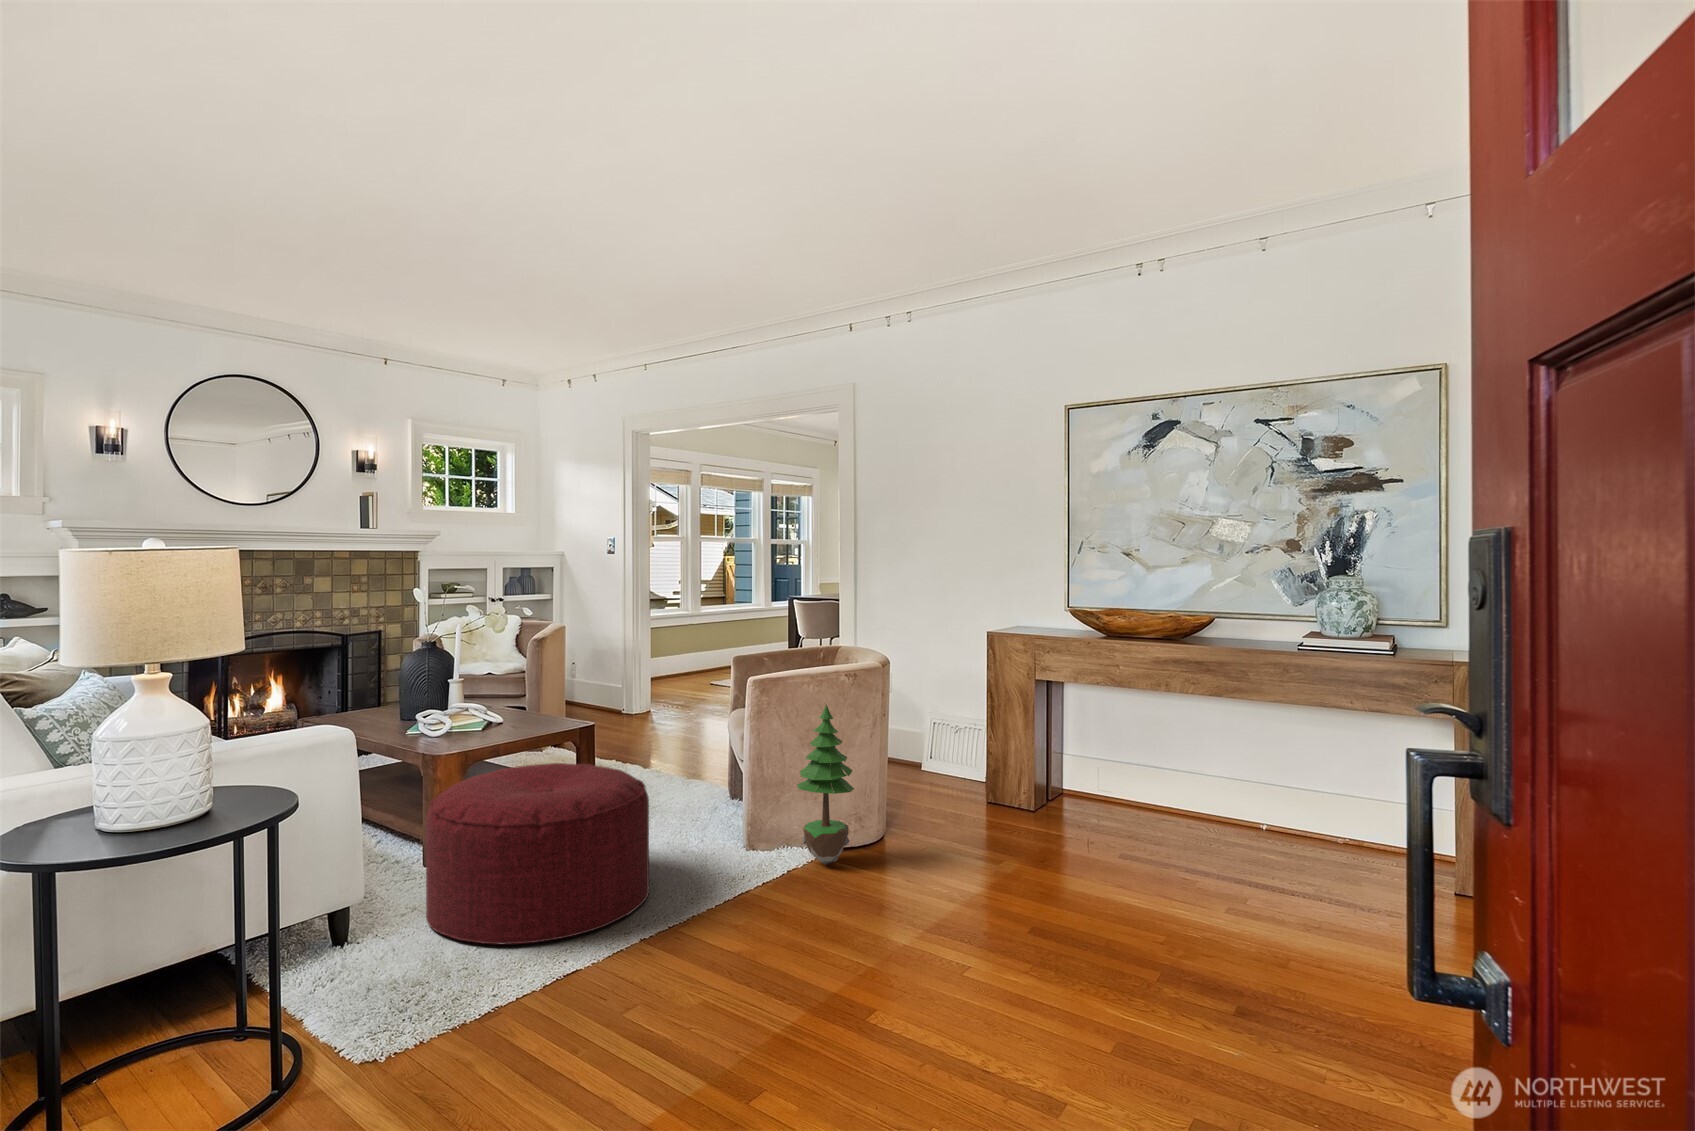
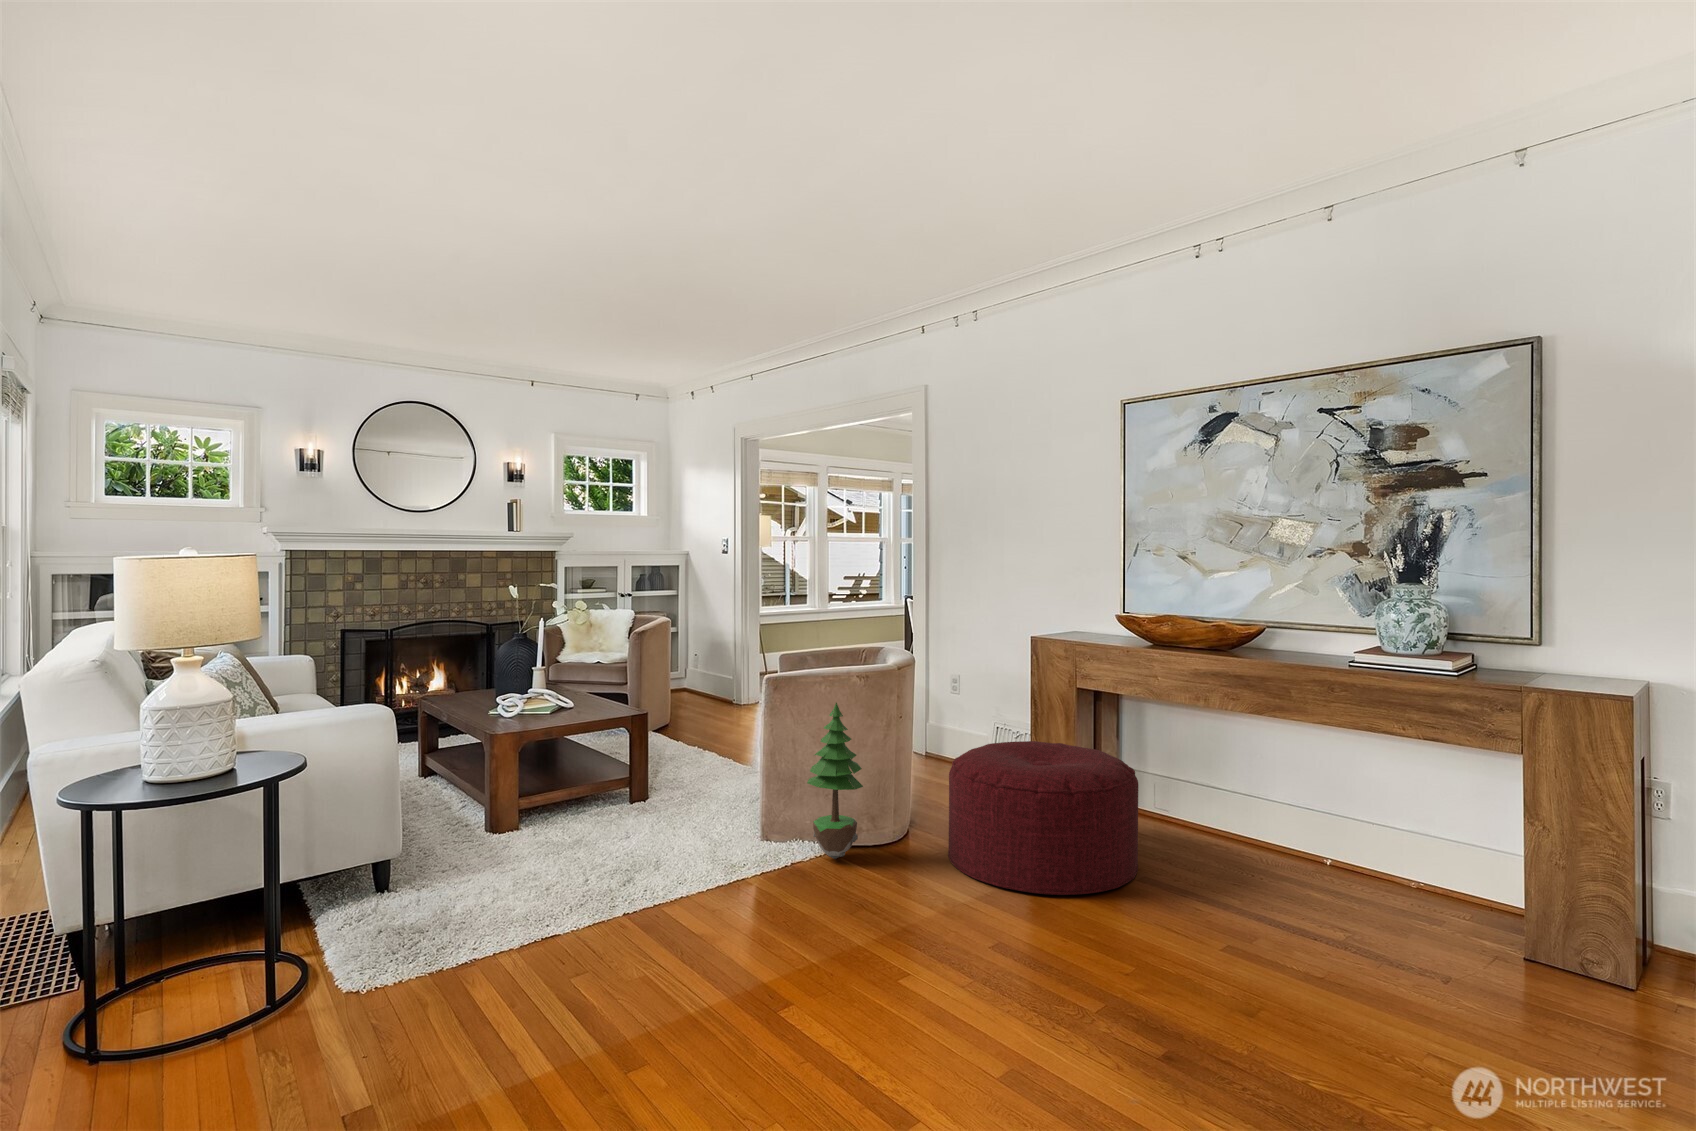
ottoman: present [426,763,649,944] -> present [948,741,1139,895]

